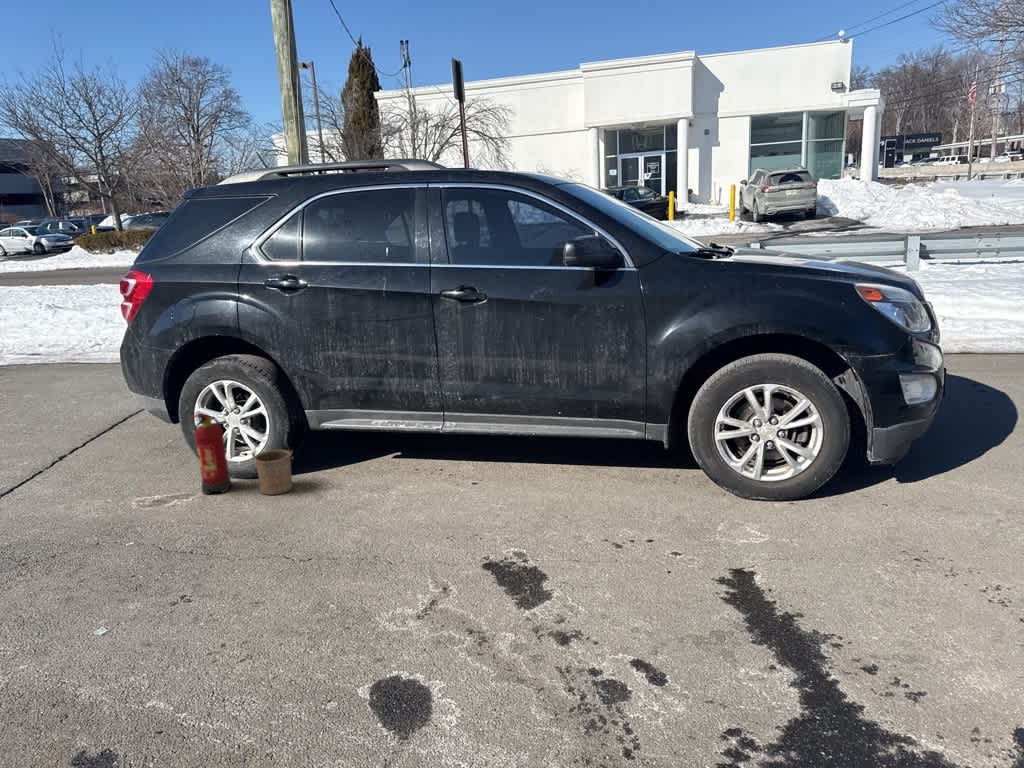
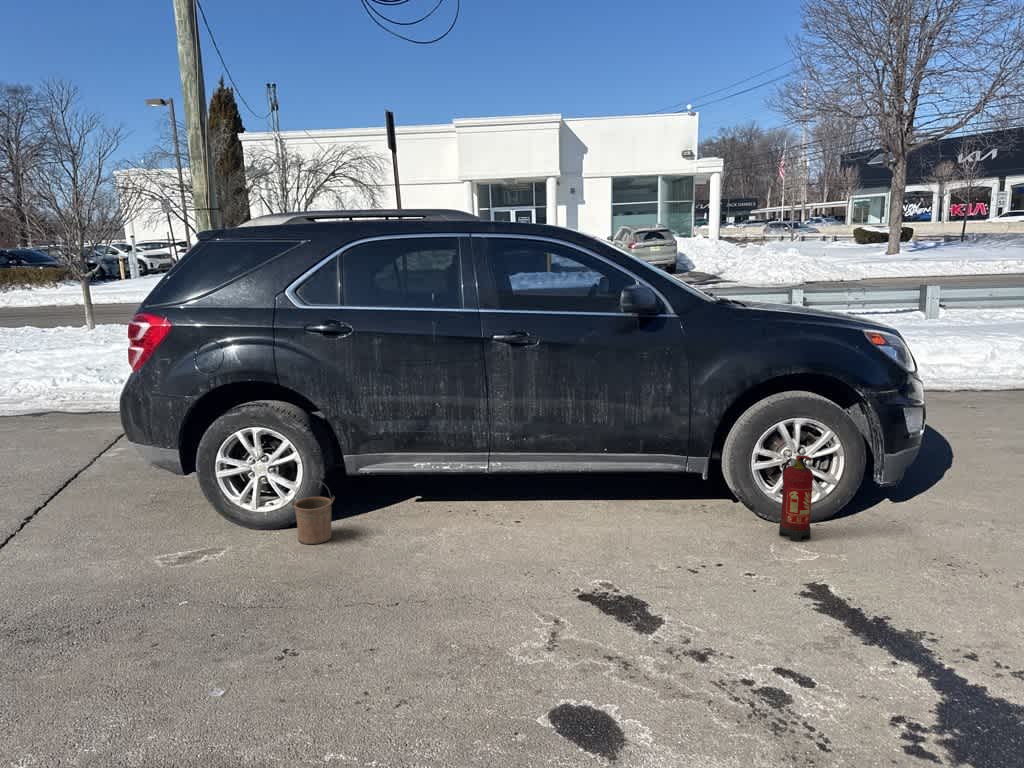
fire extinguisher: present [191,414,231,494] -> present [779,455,814,541]

